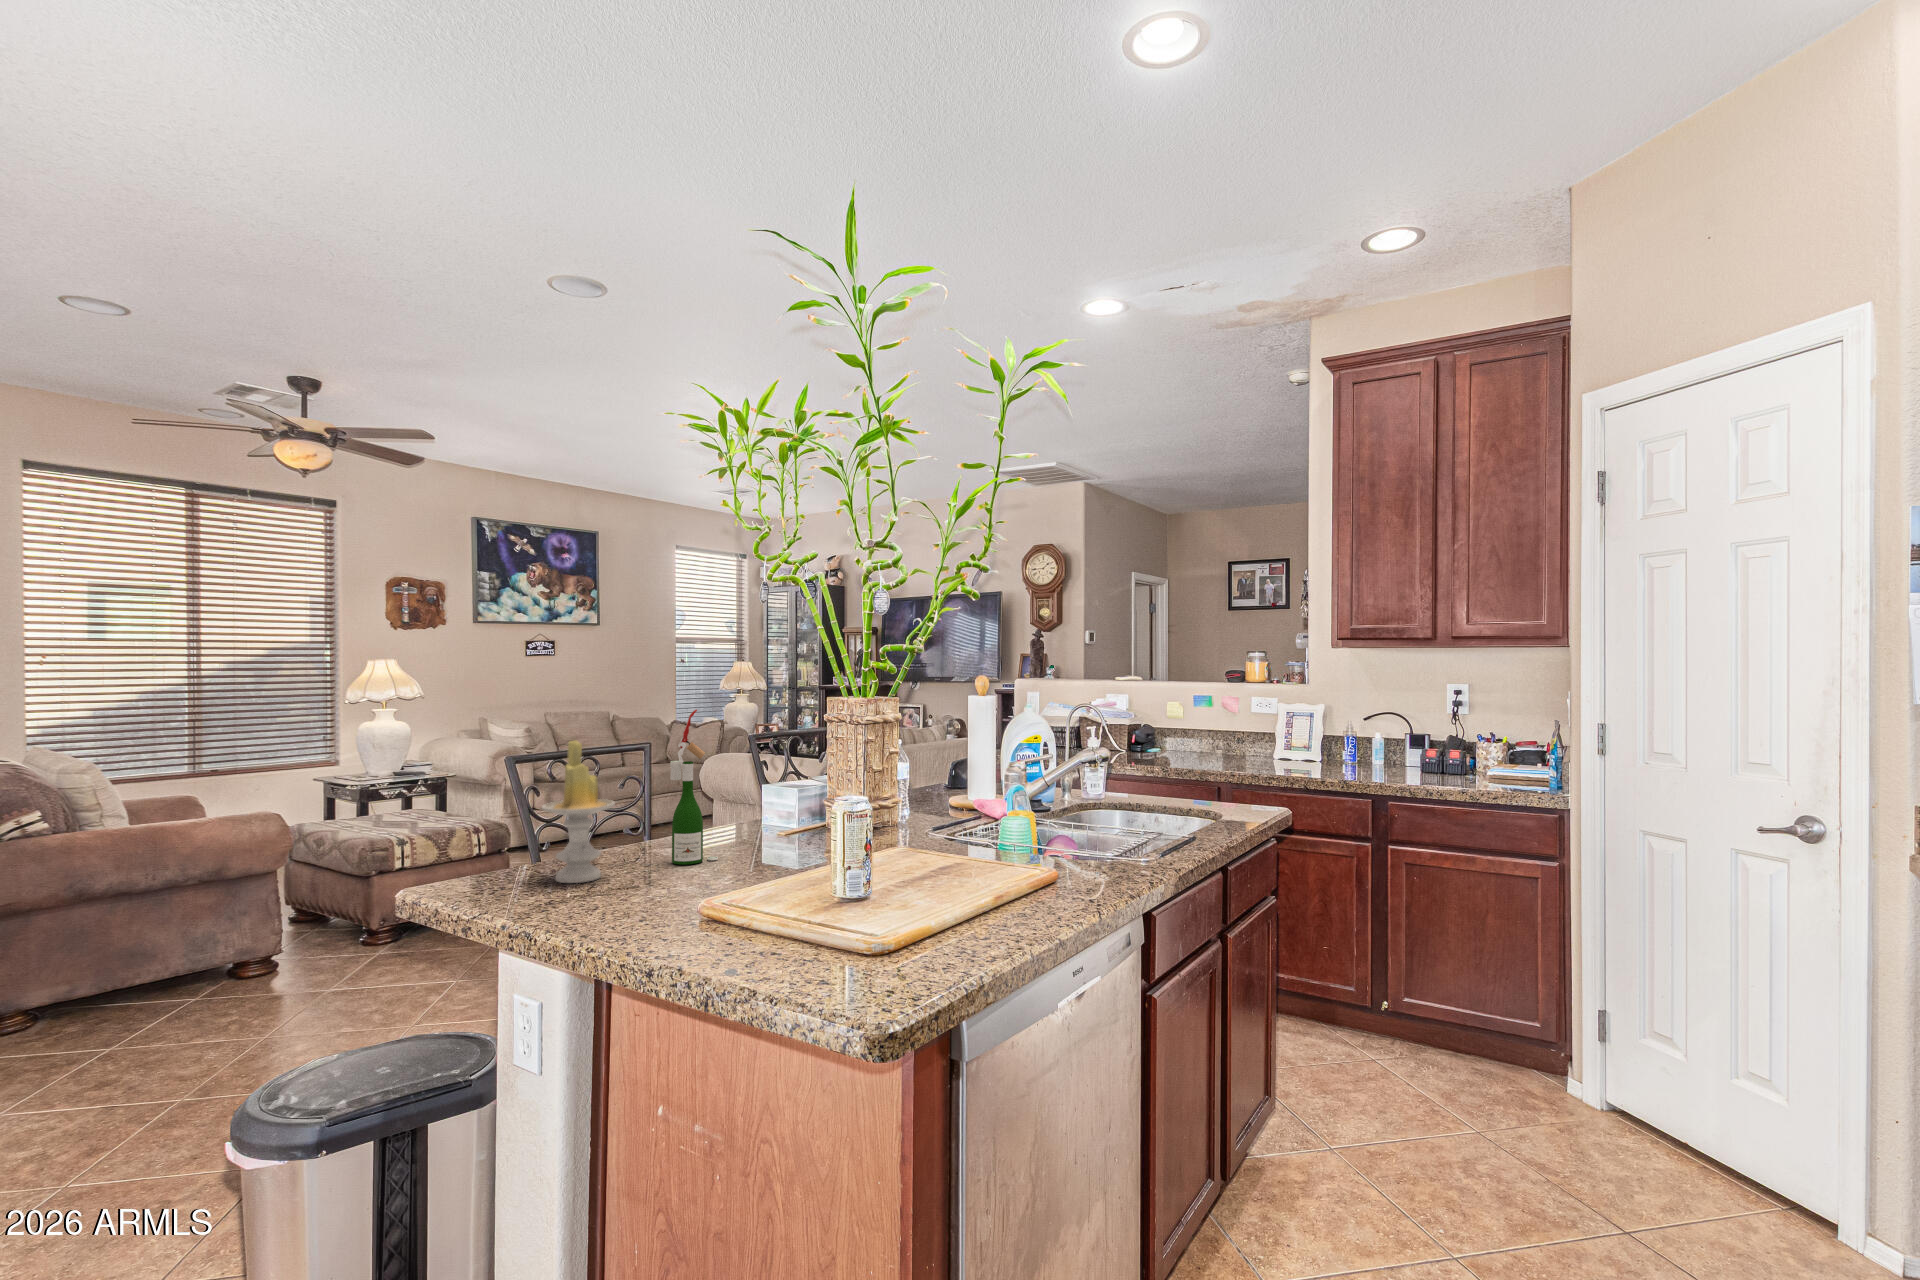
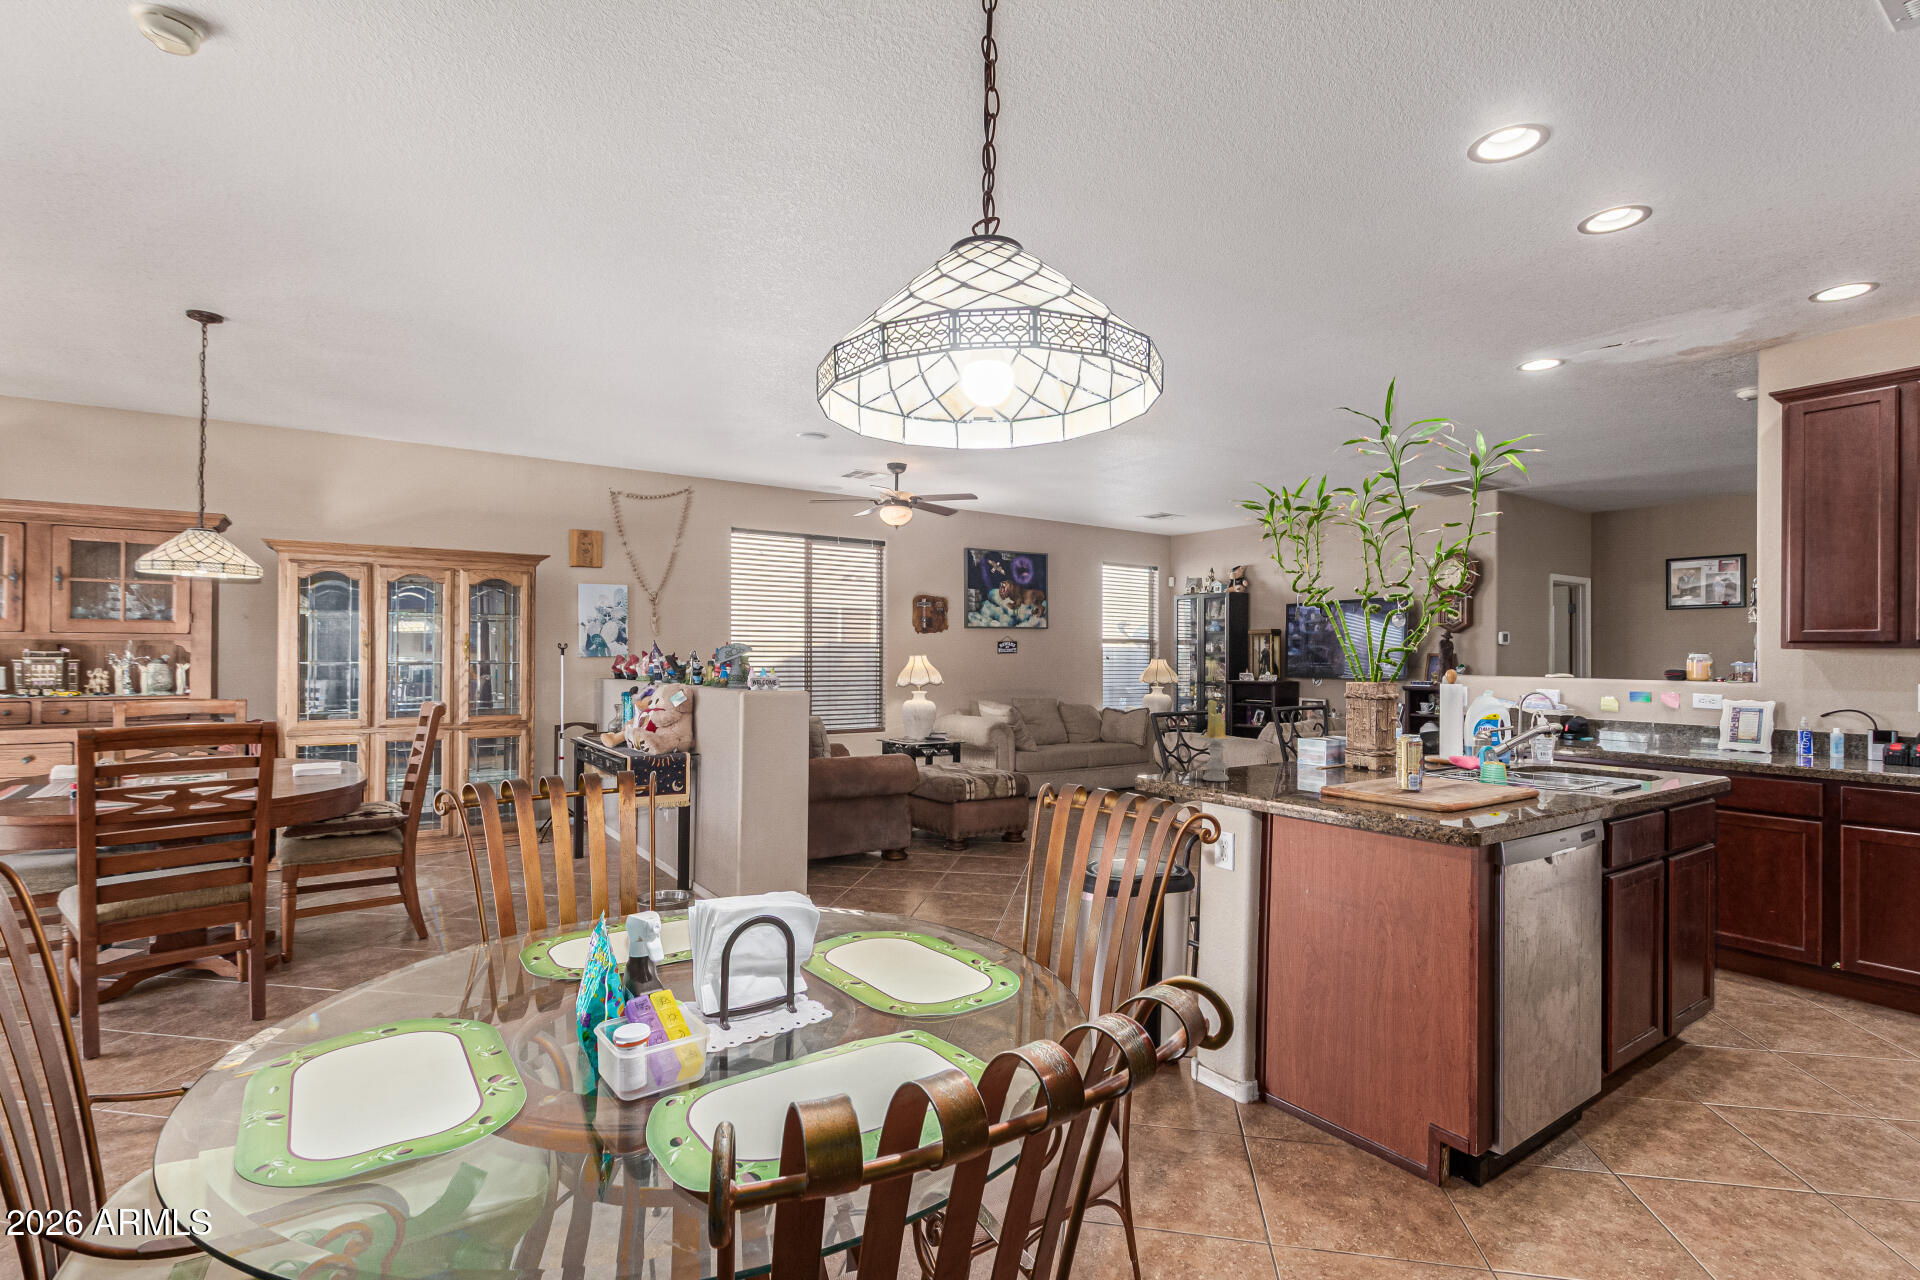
wine bottle: present [670,709,718,865] -> none [1259,684,1289,778]

